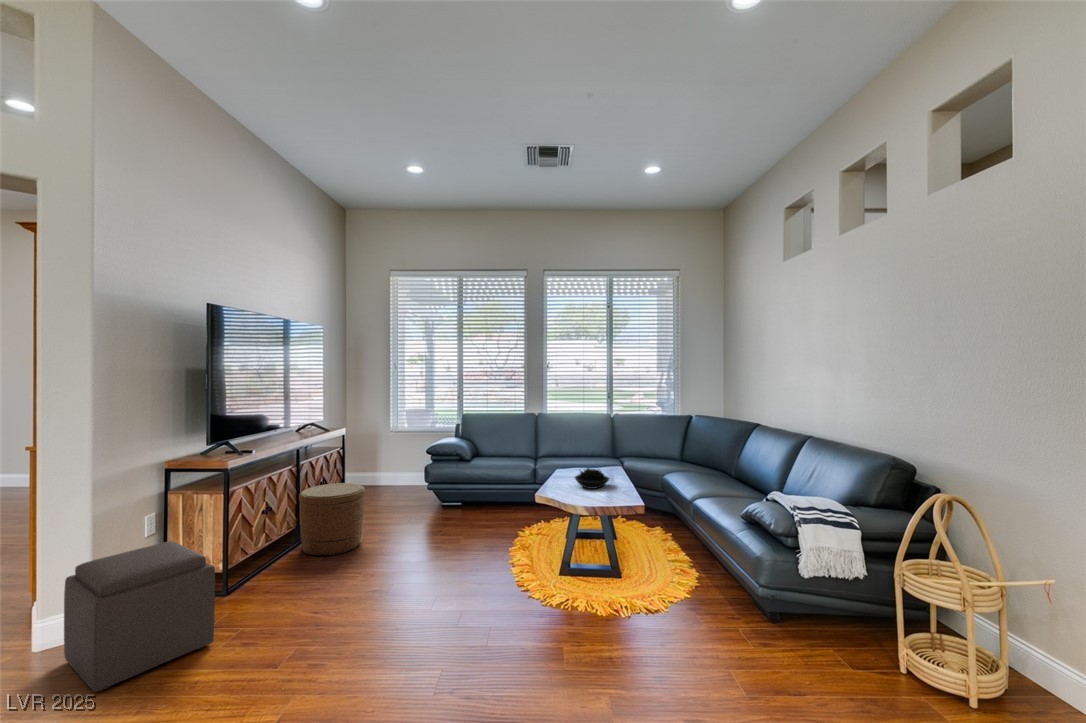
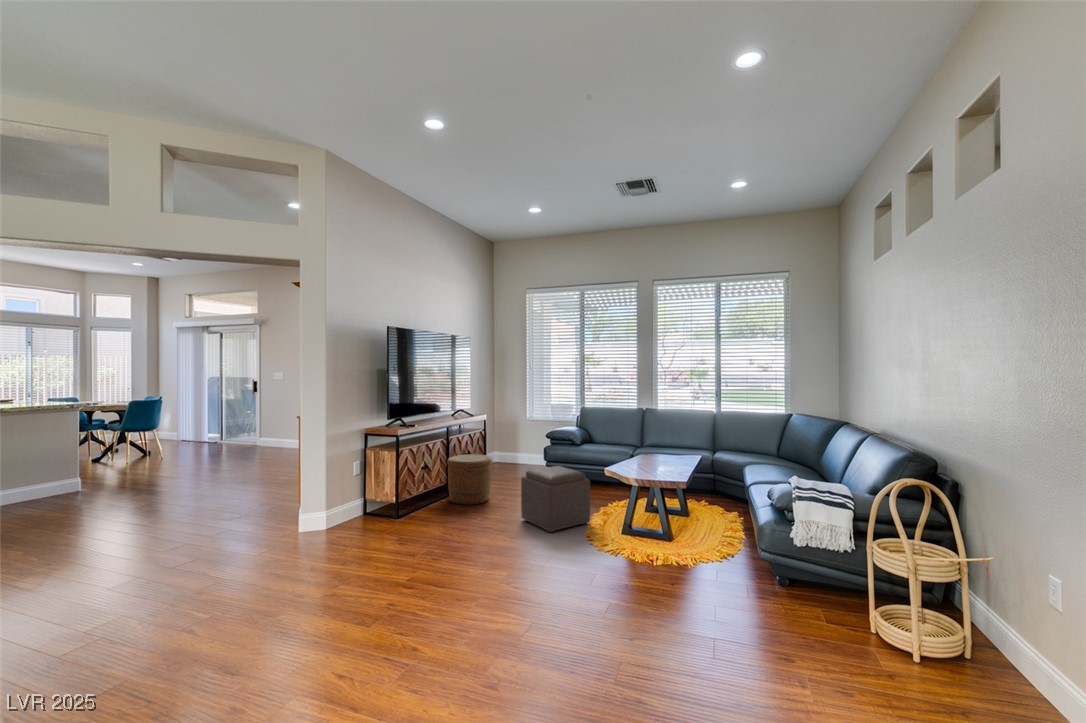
succulent plant: present [575,468,609,489] -> none [644,454,674,472]
ottoman: present [64,541,215,692] -> present [521,466,590,532]

